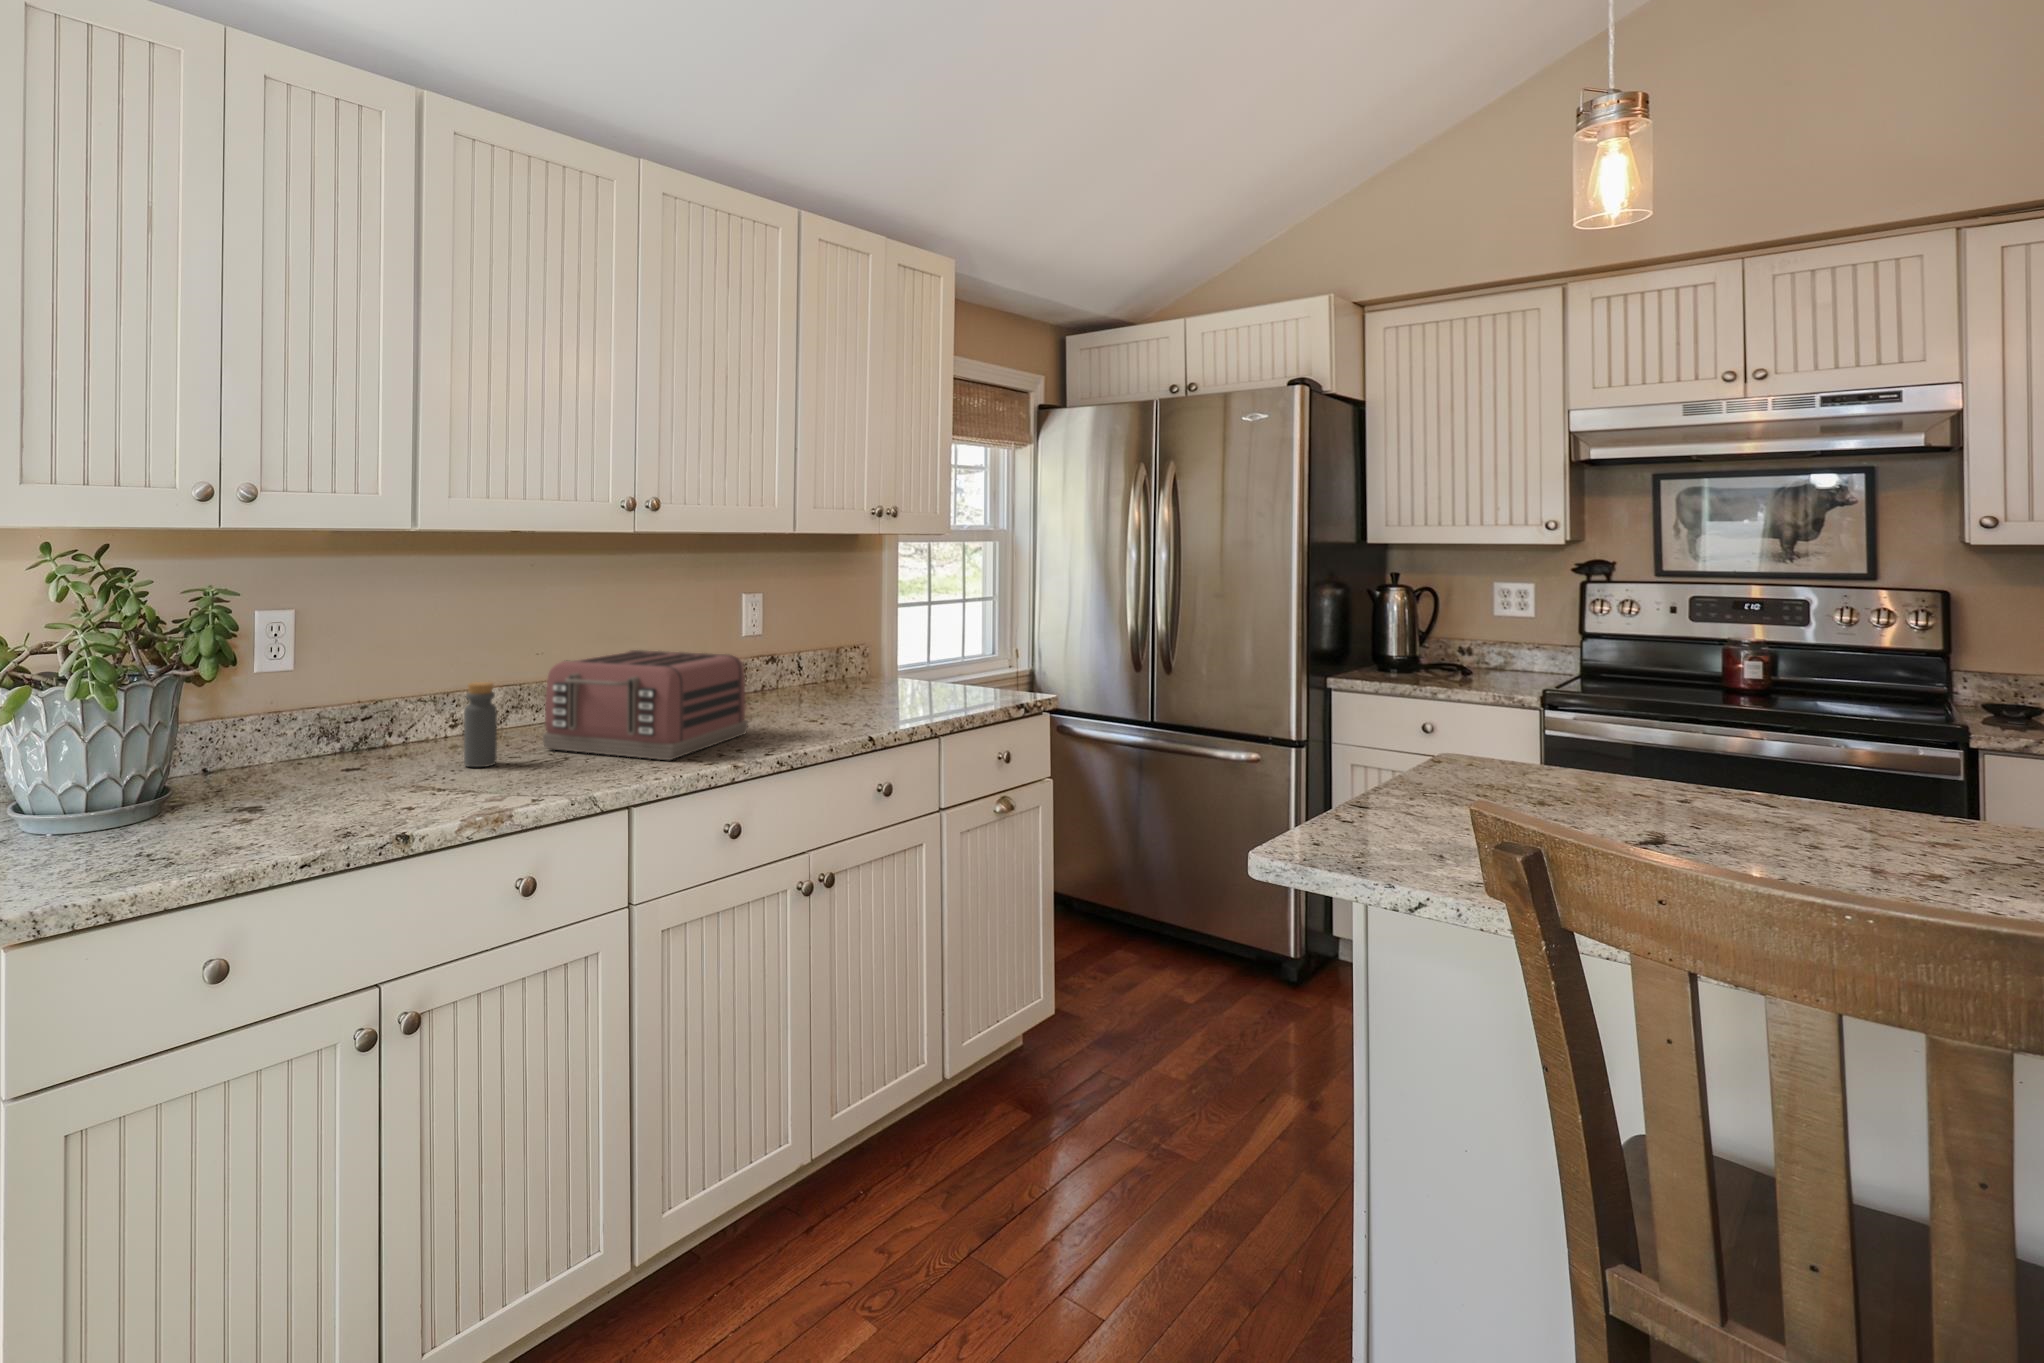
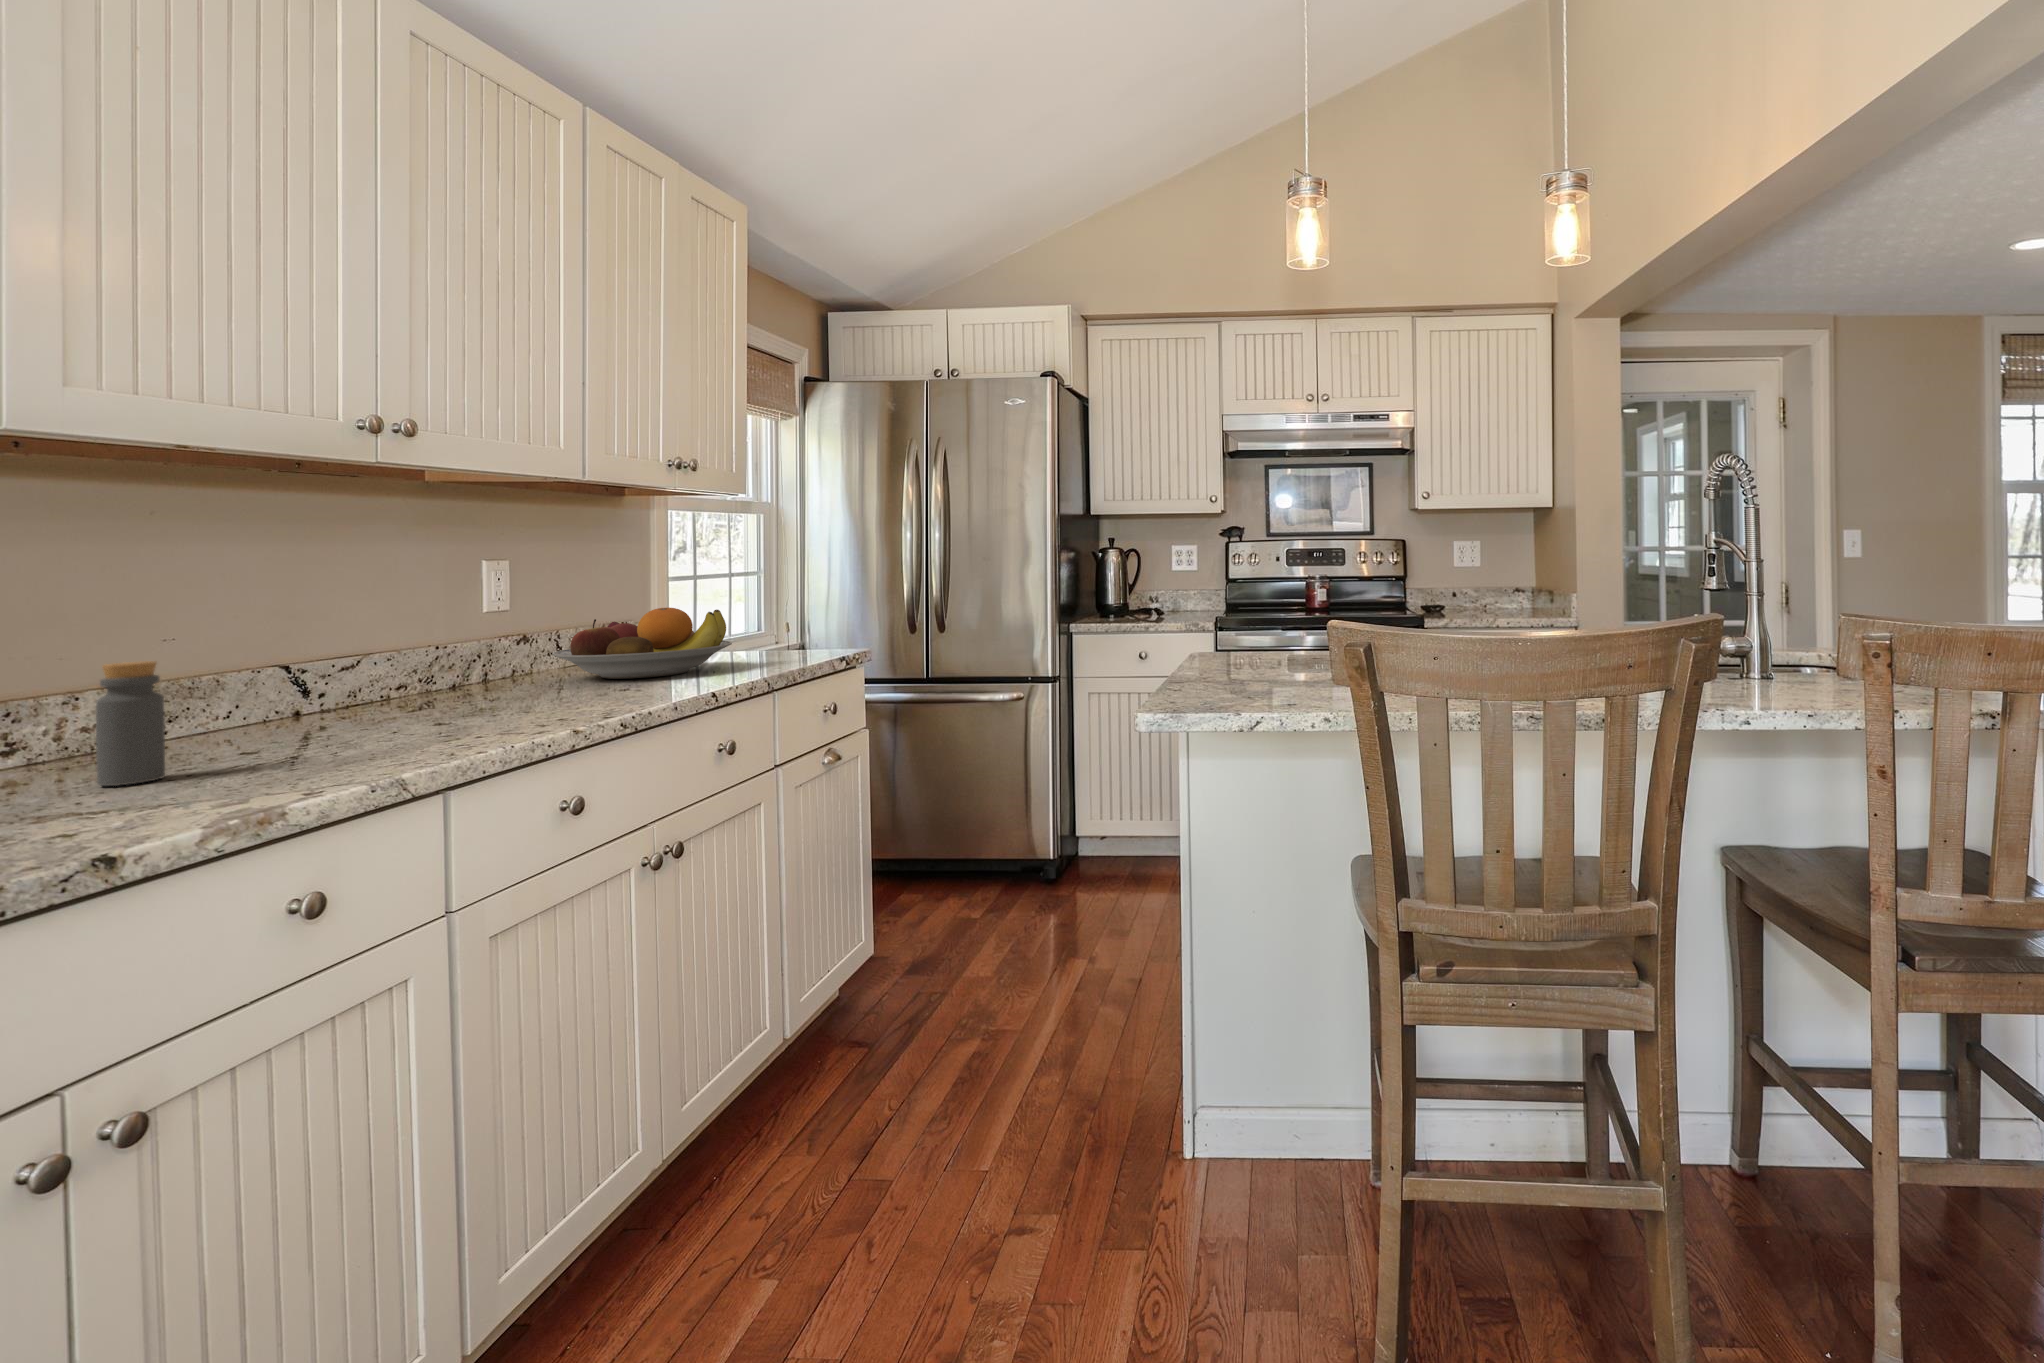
fruit bowl: none [780,644,919,707] -> present [552,608,732,679]
toaster: present [543,650,748,760] -> none [231,614,552,753]

